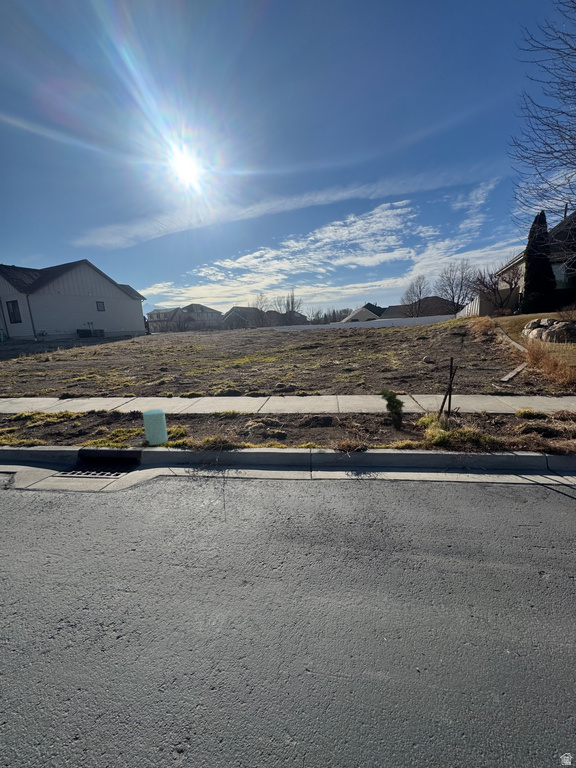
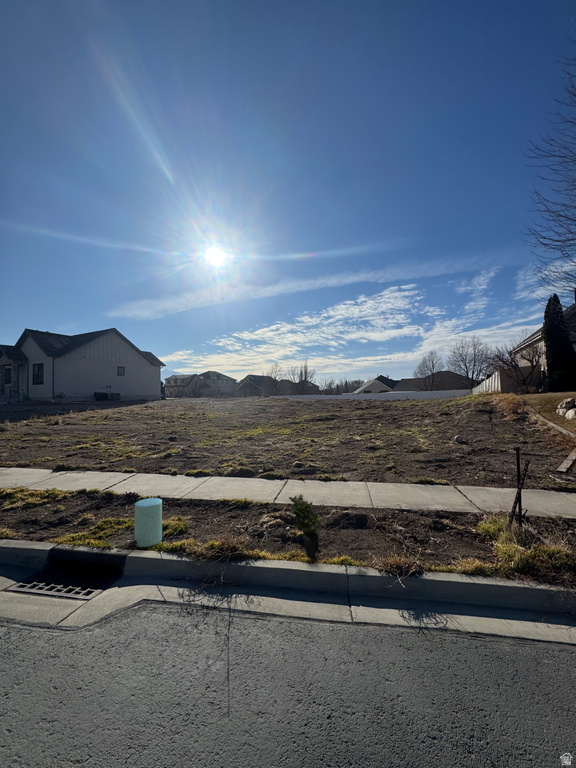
potted plant: present [380,388,405,430] -> present [289,494,322,560]

